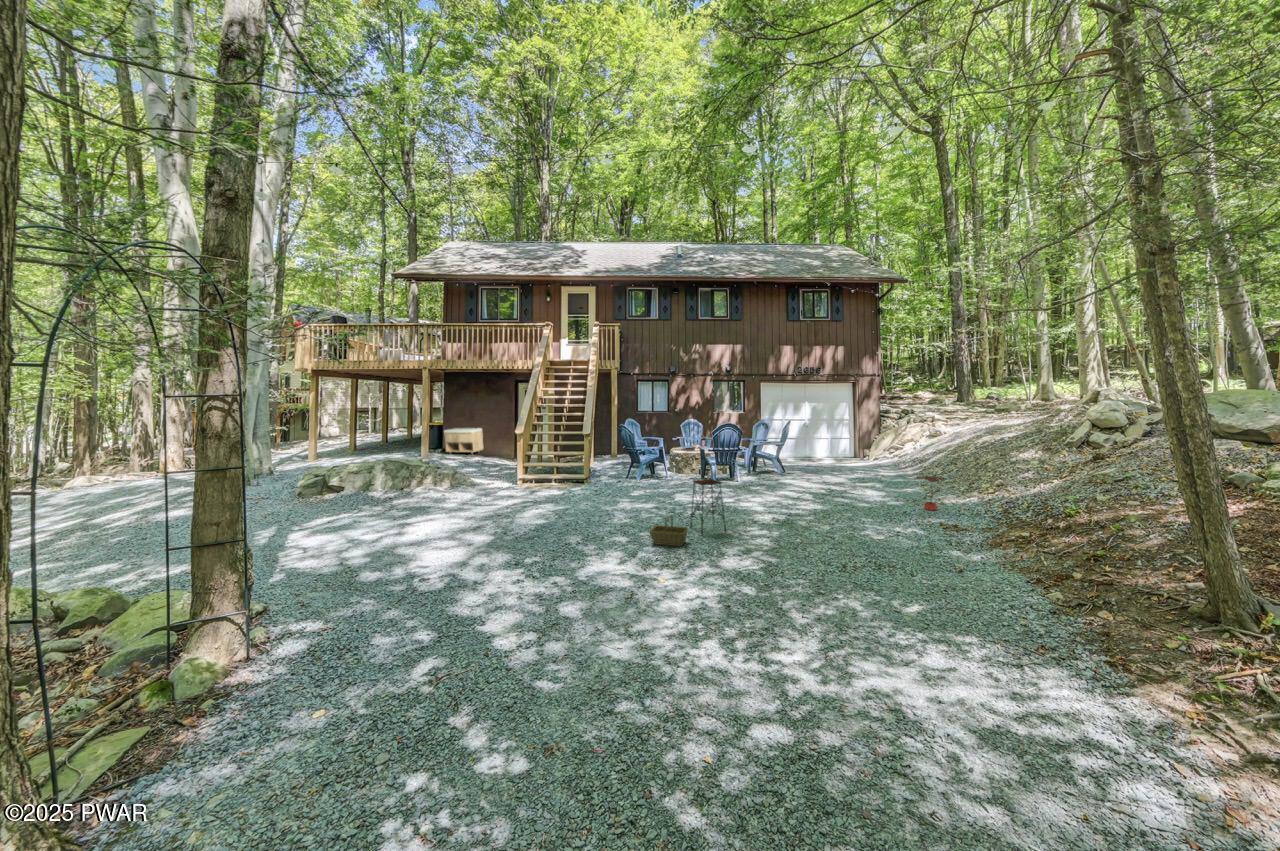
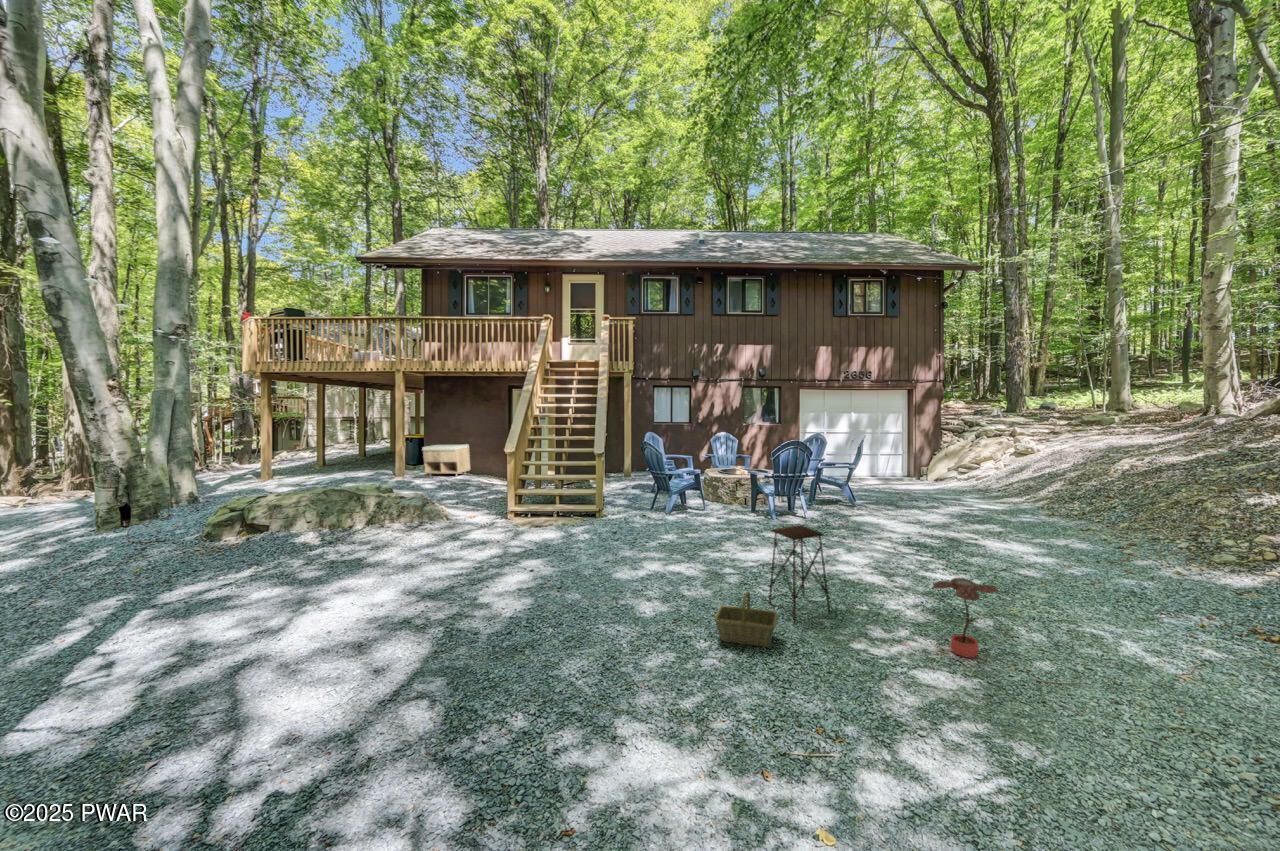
potted plant: present [917,476,946,510] -> present [933,578,998,658]

